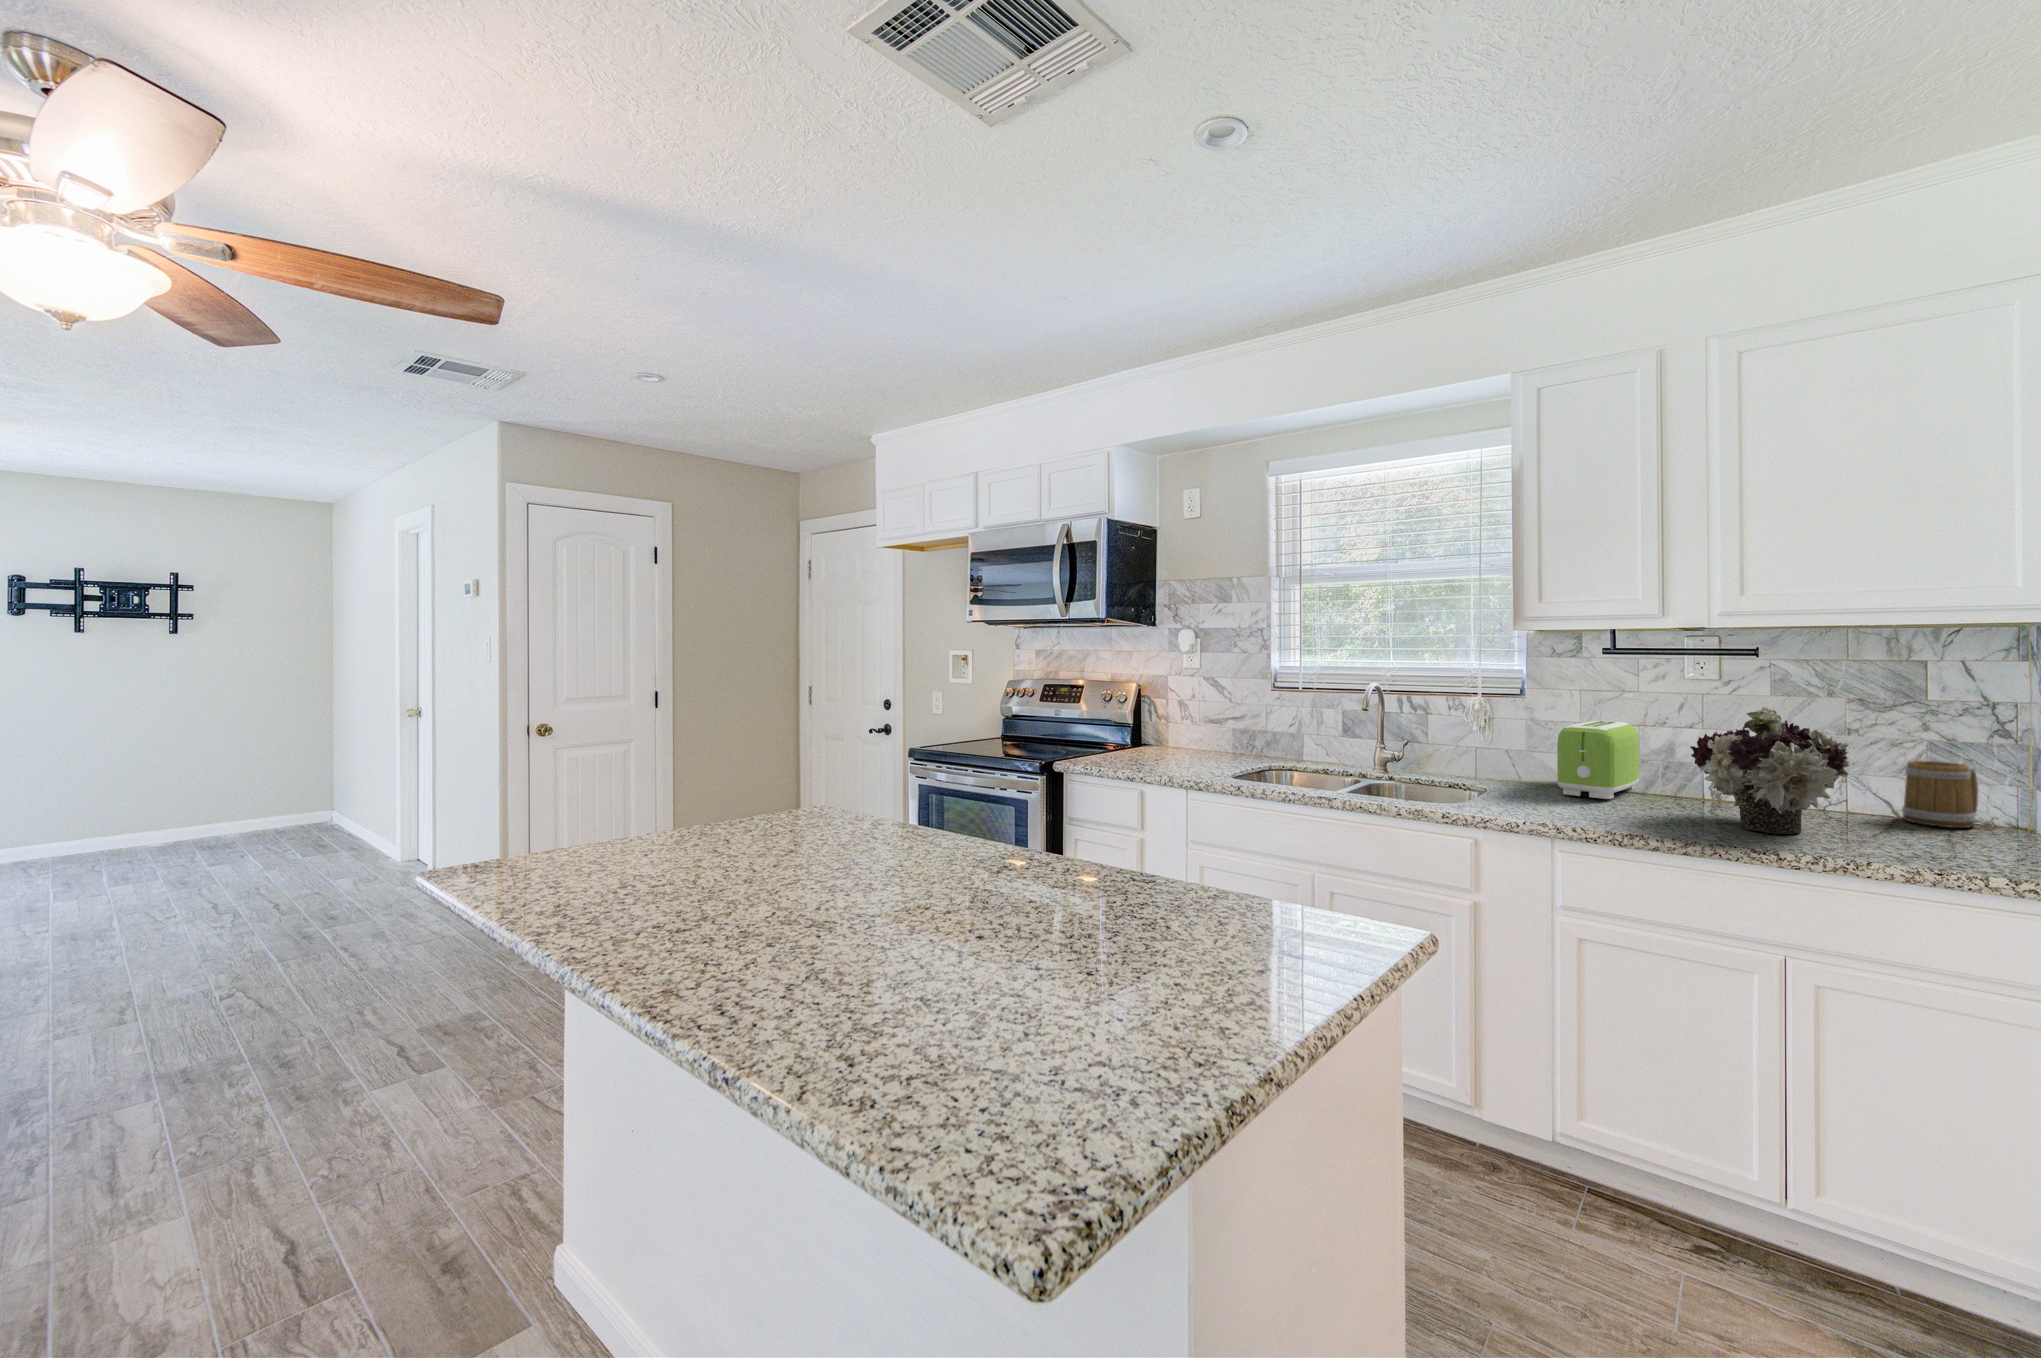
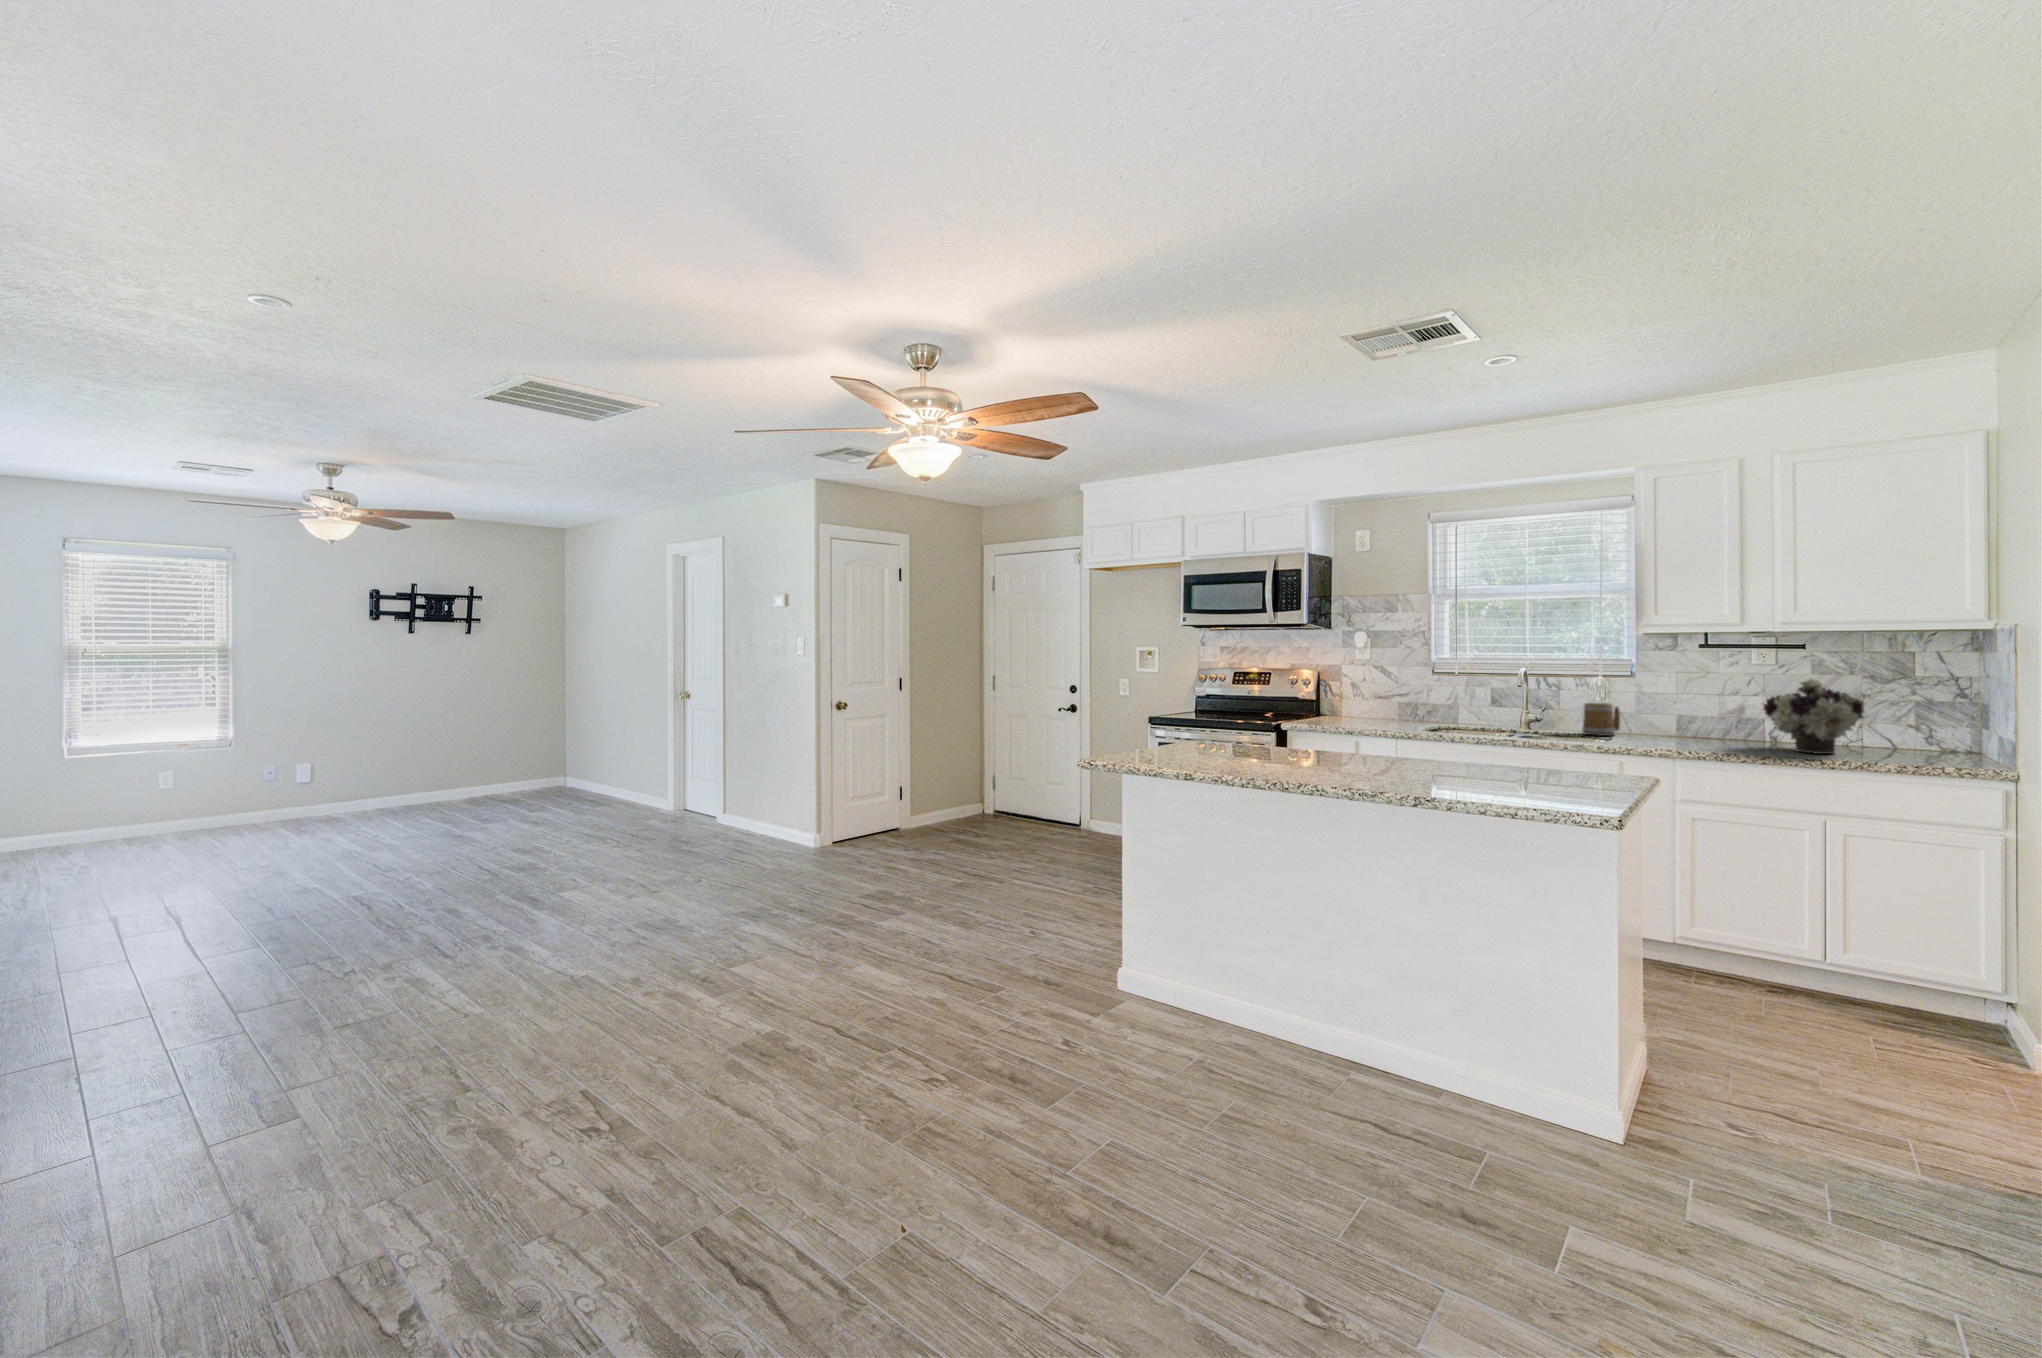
toaster: present [1557,721,1640,799] -> none [1666,692,1719,740]
mug: present [1902,761,1978,828] -> present [1582,703,1620,736]

